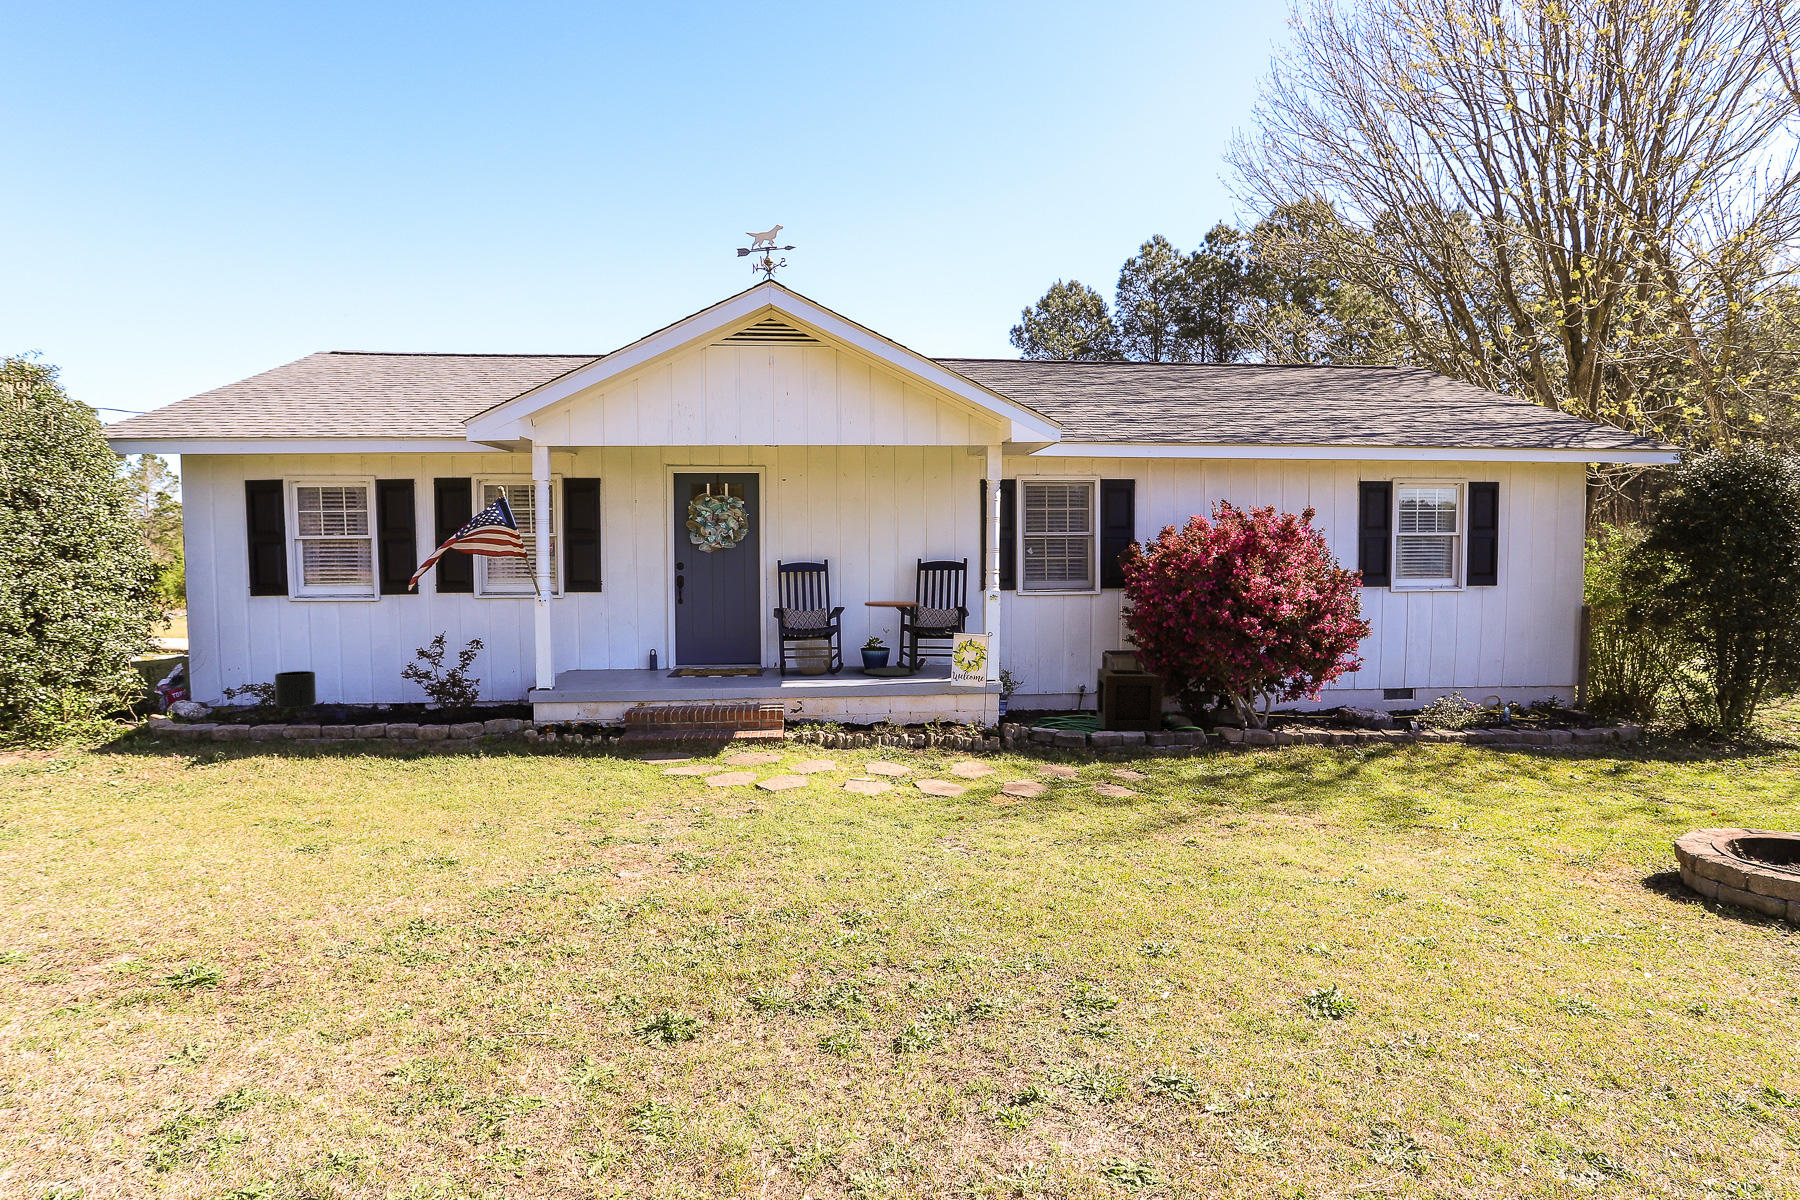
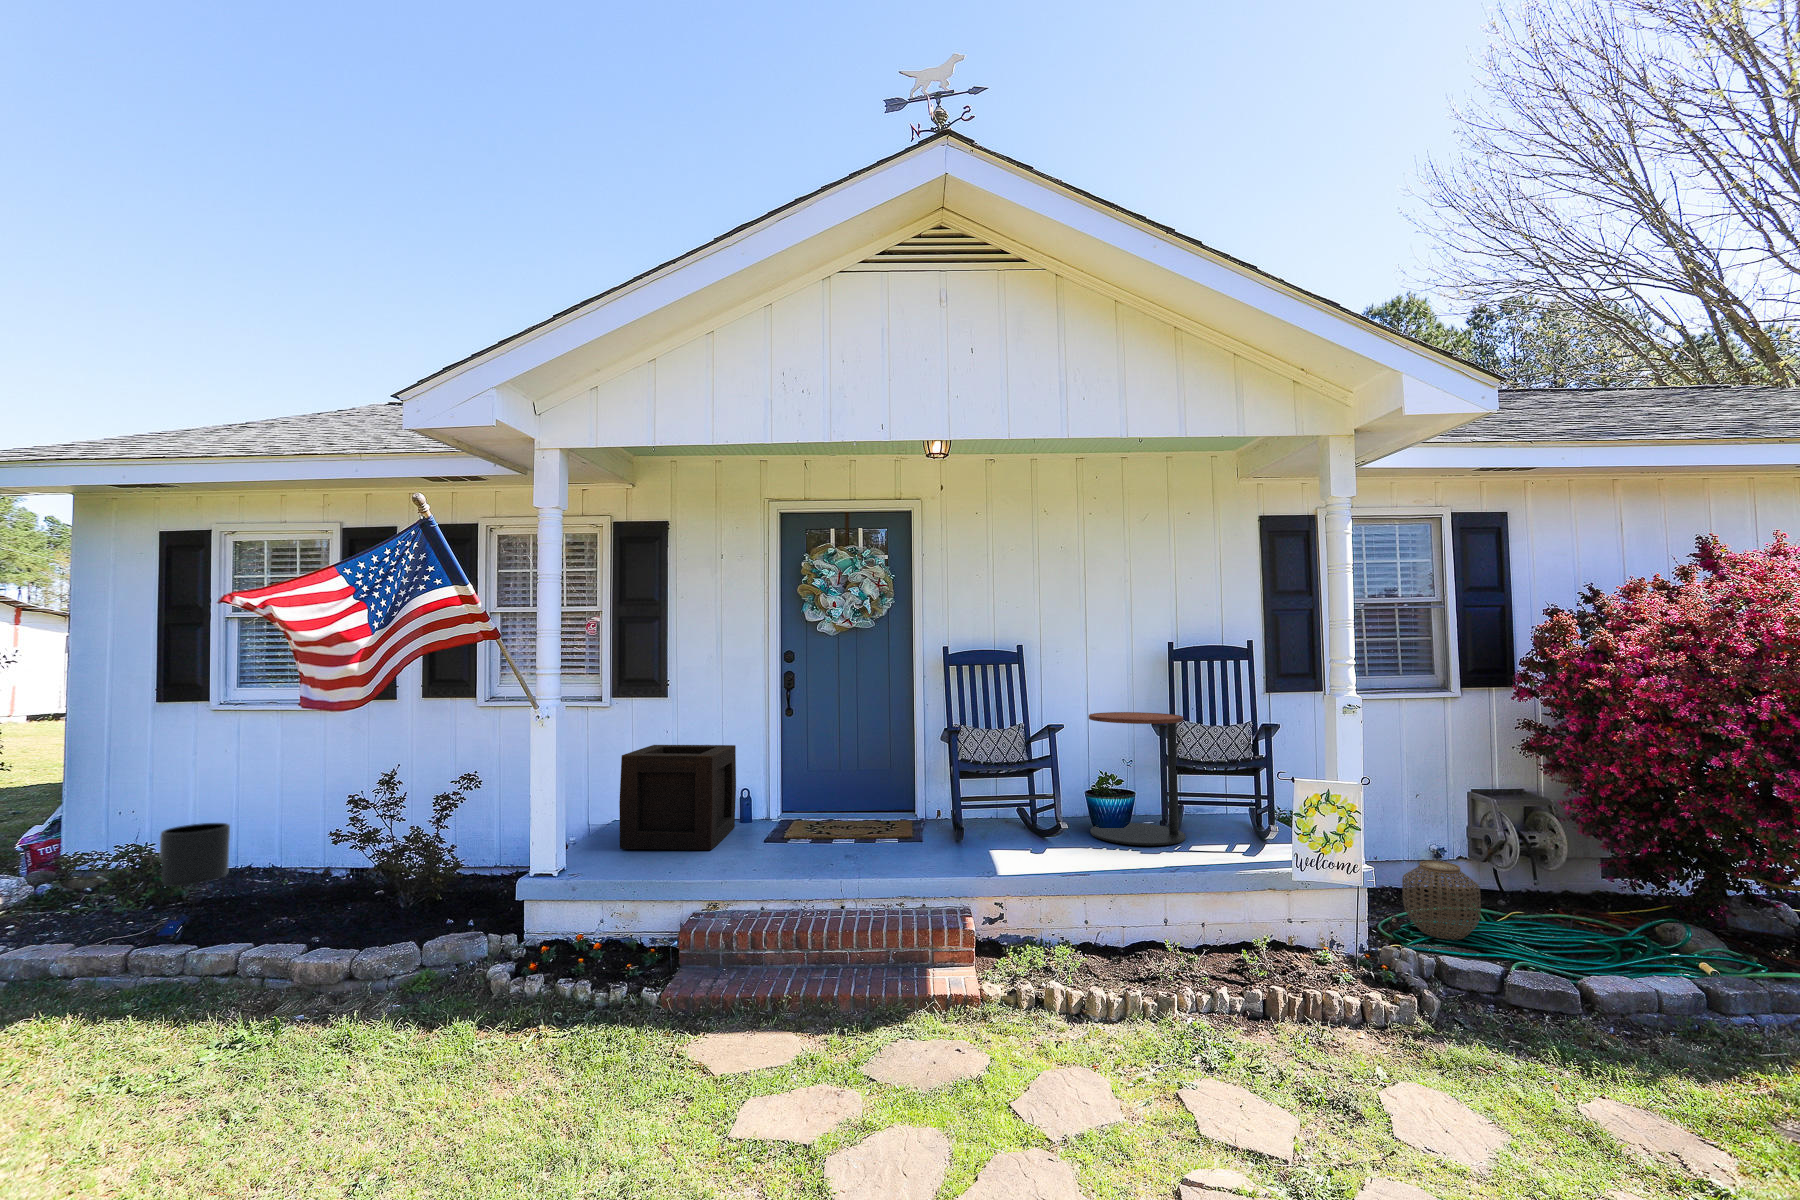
woven basket: present [795,638,831,674] -> present [1402,861,1481,940]
wooden crate: present [1097,668,1162,731] -> present [619,745,736,850]

